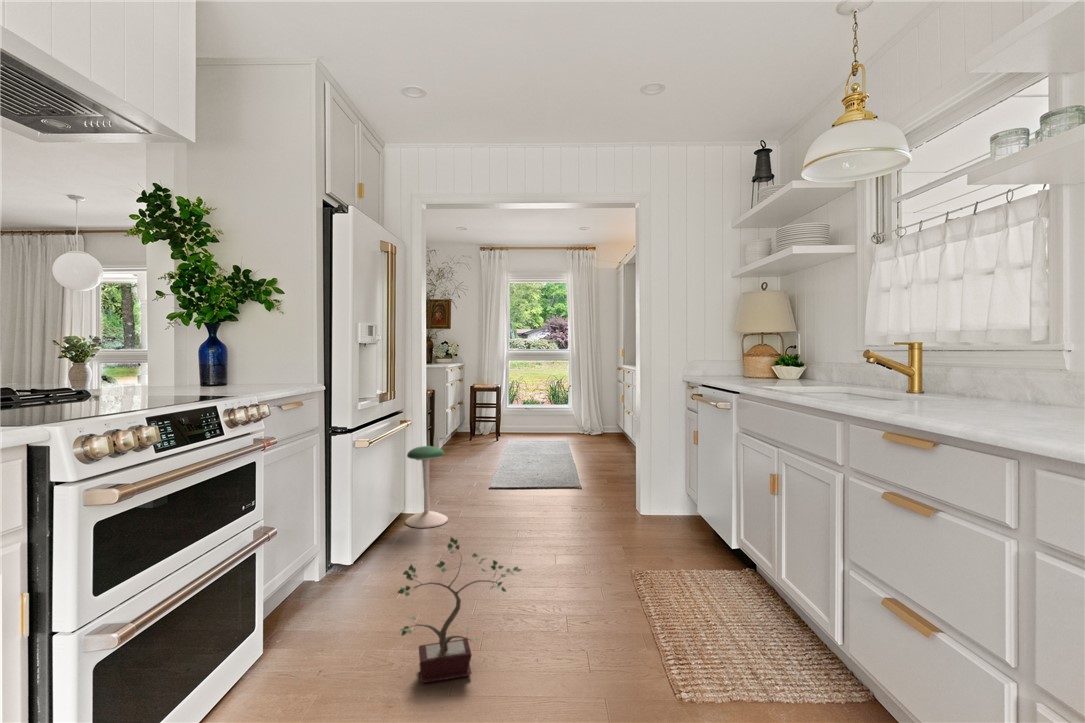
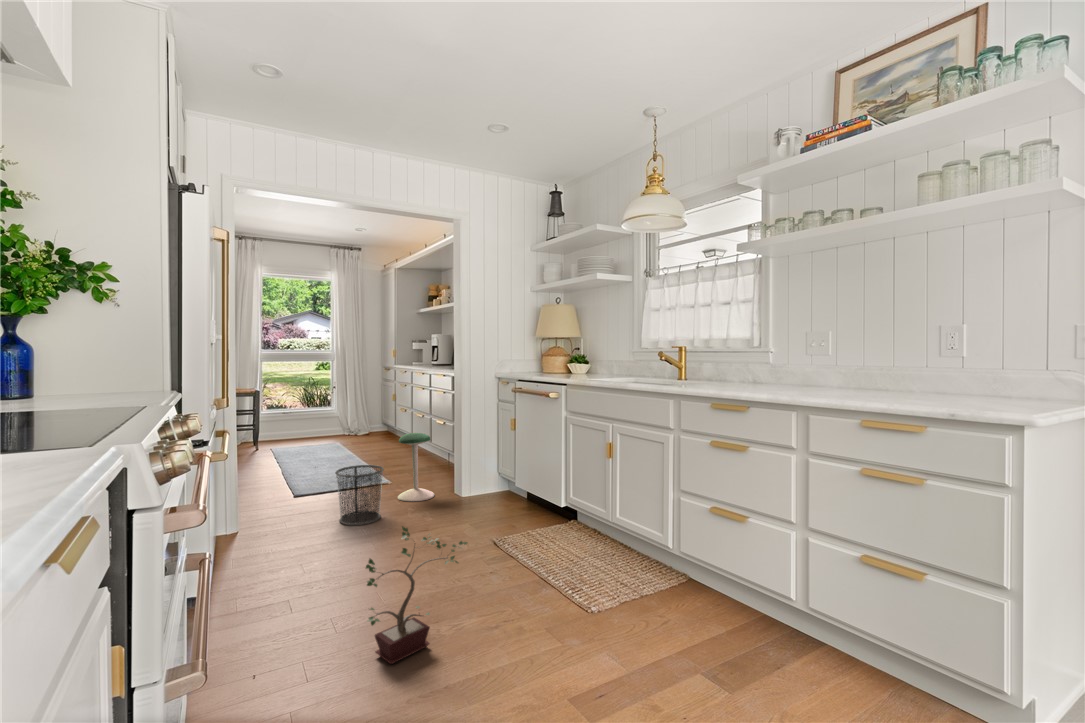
stool: present [405,446,448,528] -> present [398,433,434,502]
waste bin: none [499,466,546,526] -> present [335,465,384,525]

